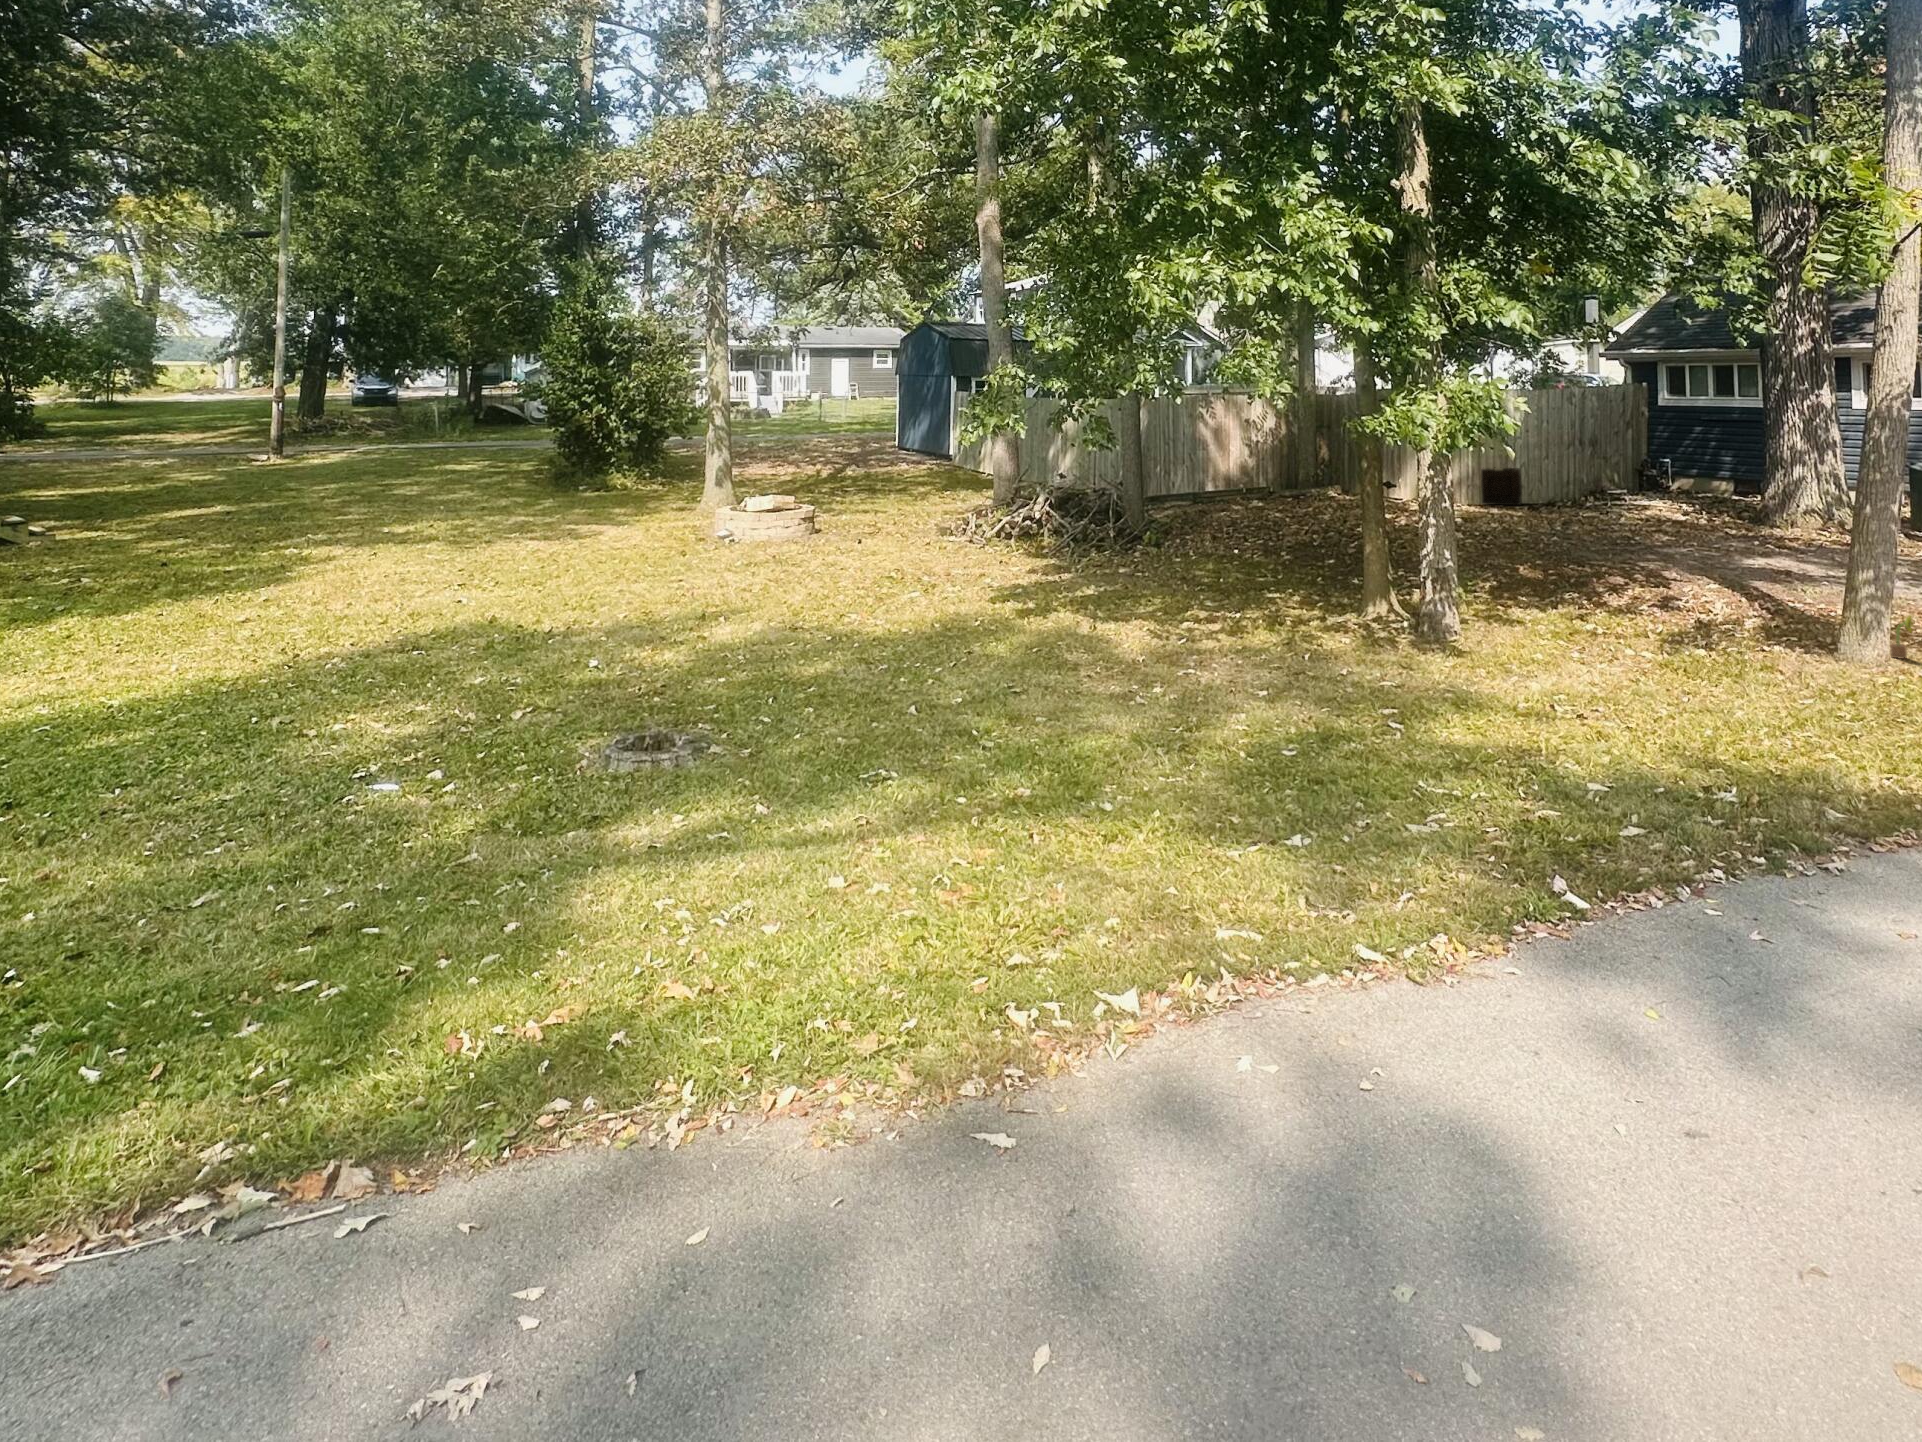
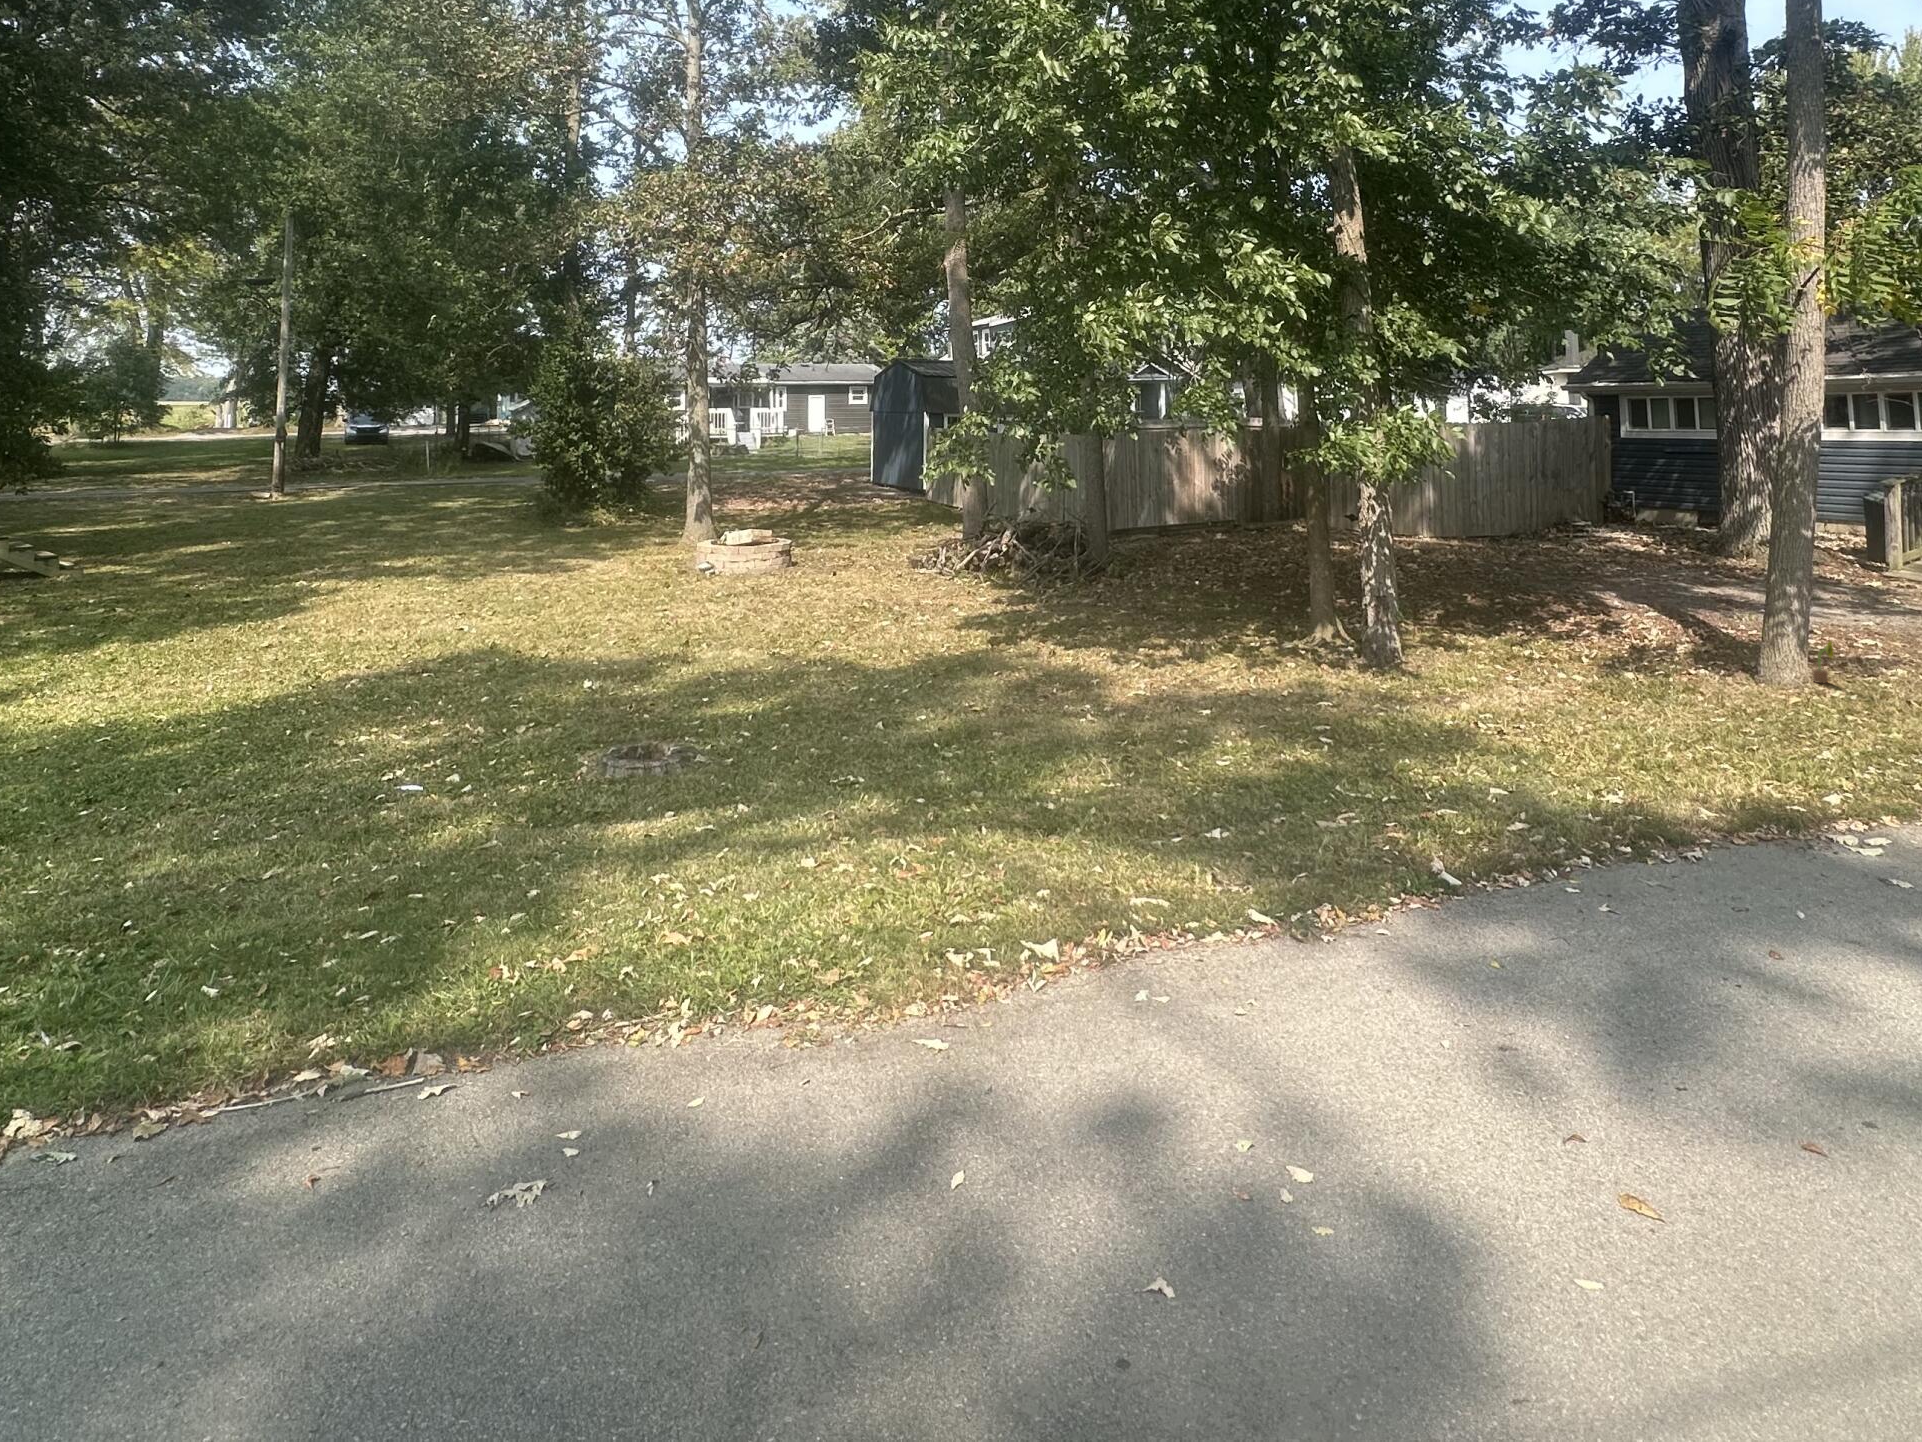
wooden crate: present [1481,467,1522,506] -> none [1453,501,1495,539]

